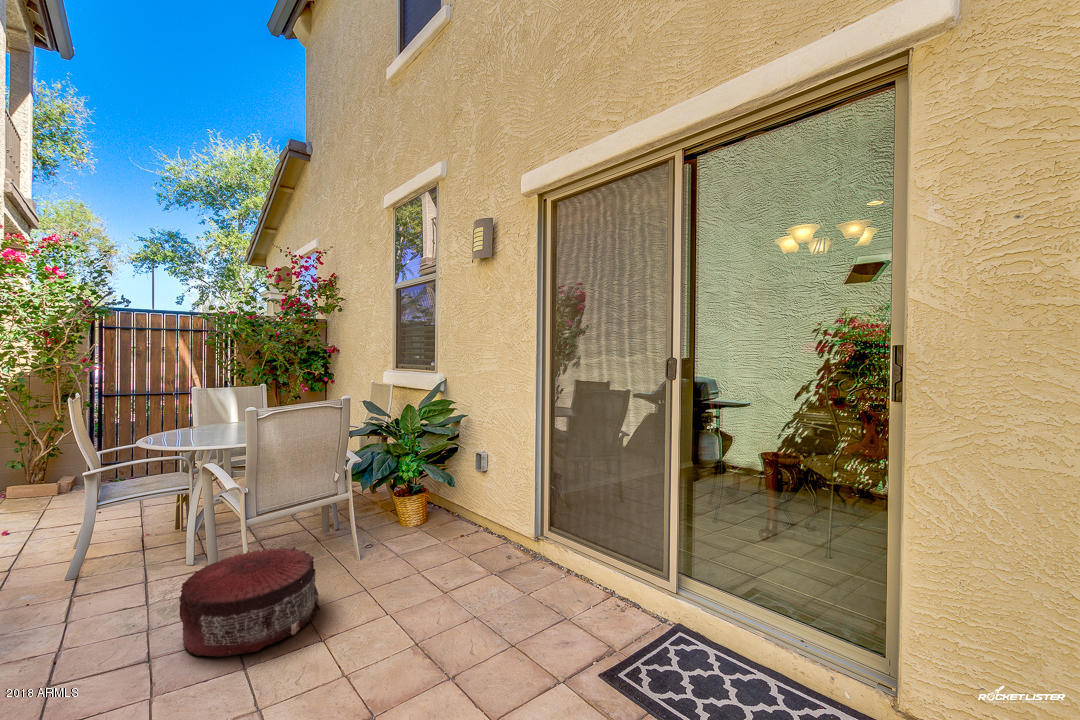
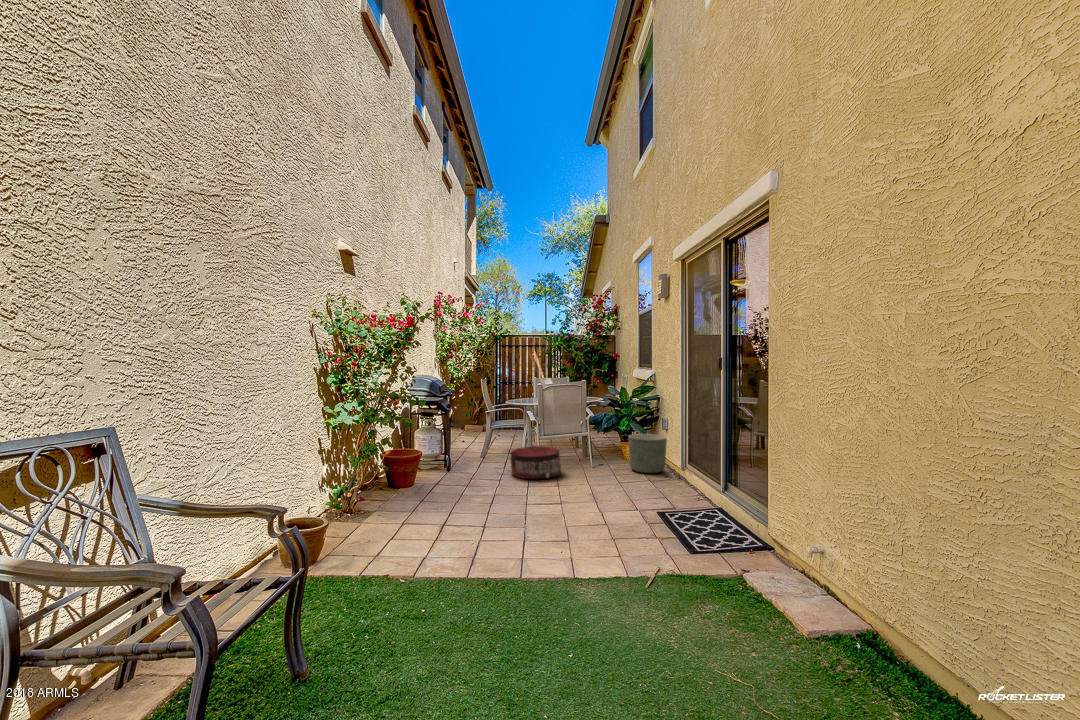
planter: none [434,481,498,555] -> present [628,434,667,473]

